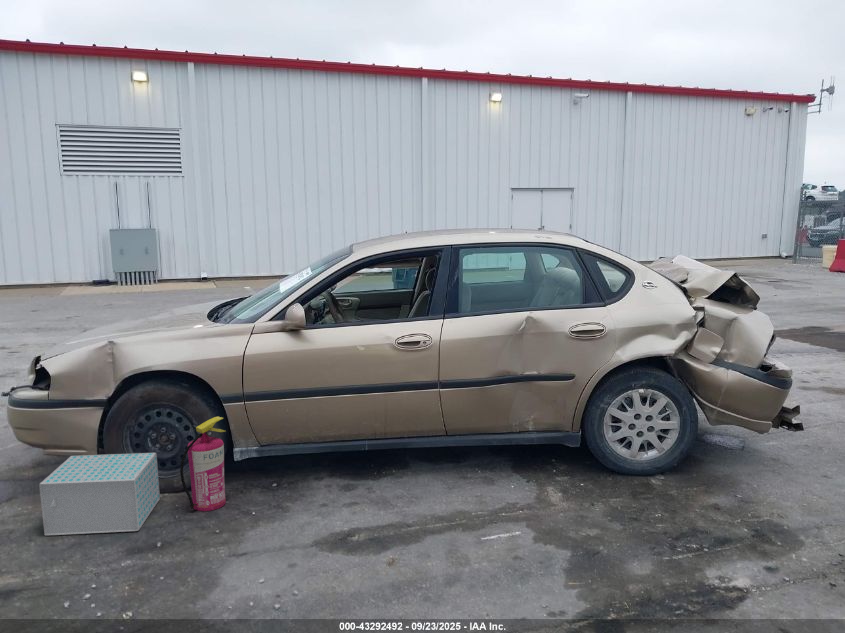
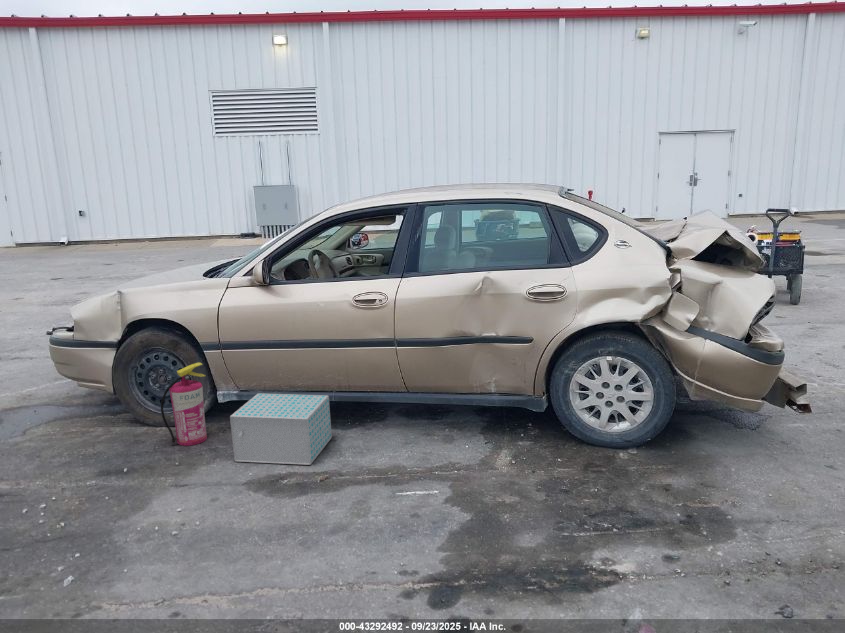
storage box: present [39,453,160,535] -> present [230,393,332,465]

